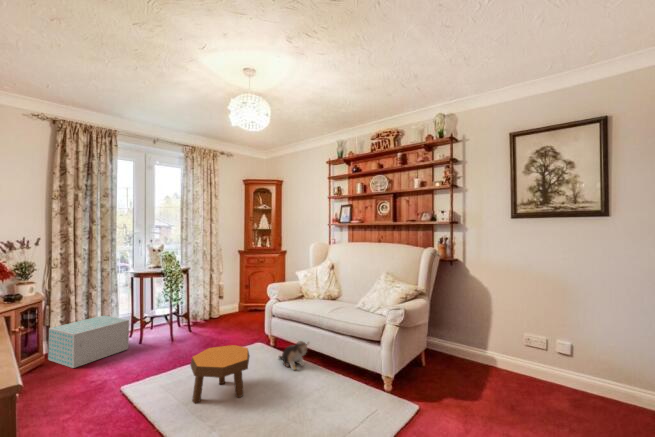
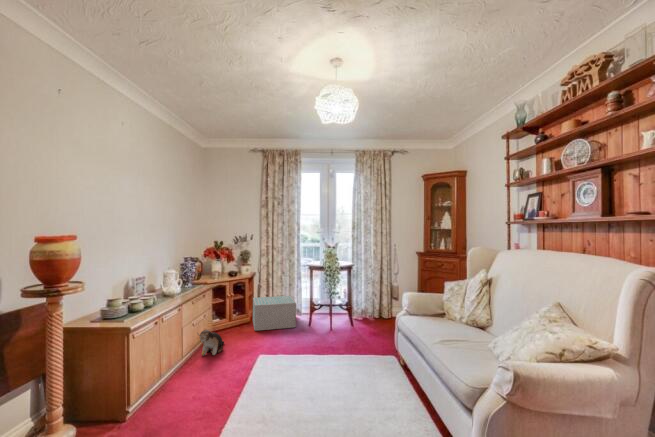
plush toy: present [279,341,309,370] -> present [197,330,224,356]
footstool: present [190,345,250,403] -> none [272,345,336,408]

